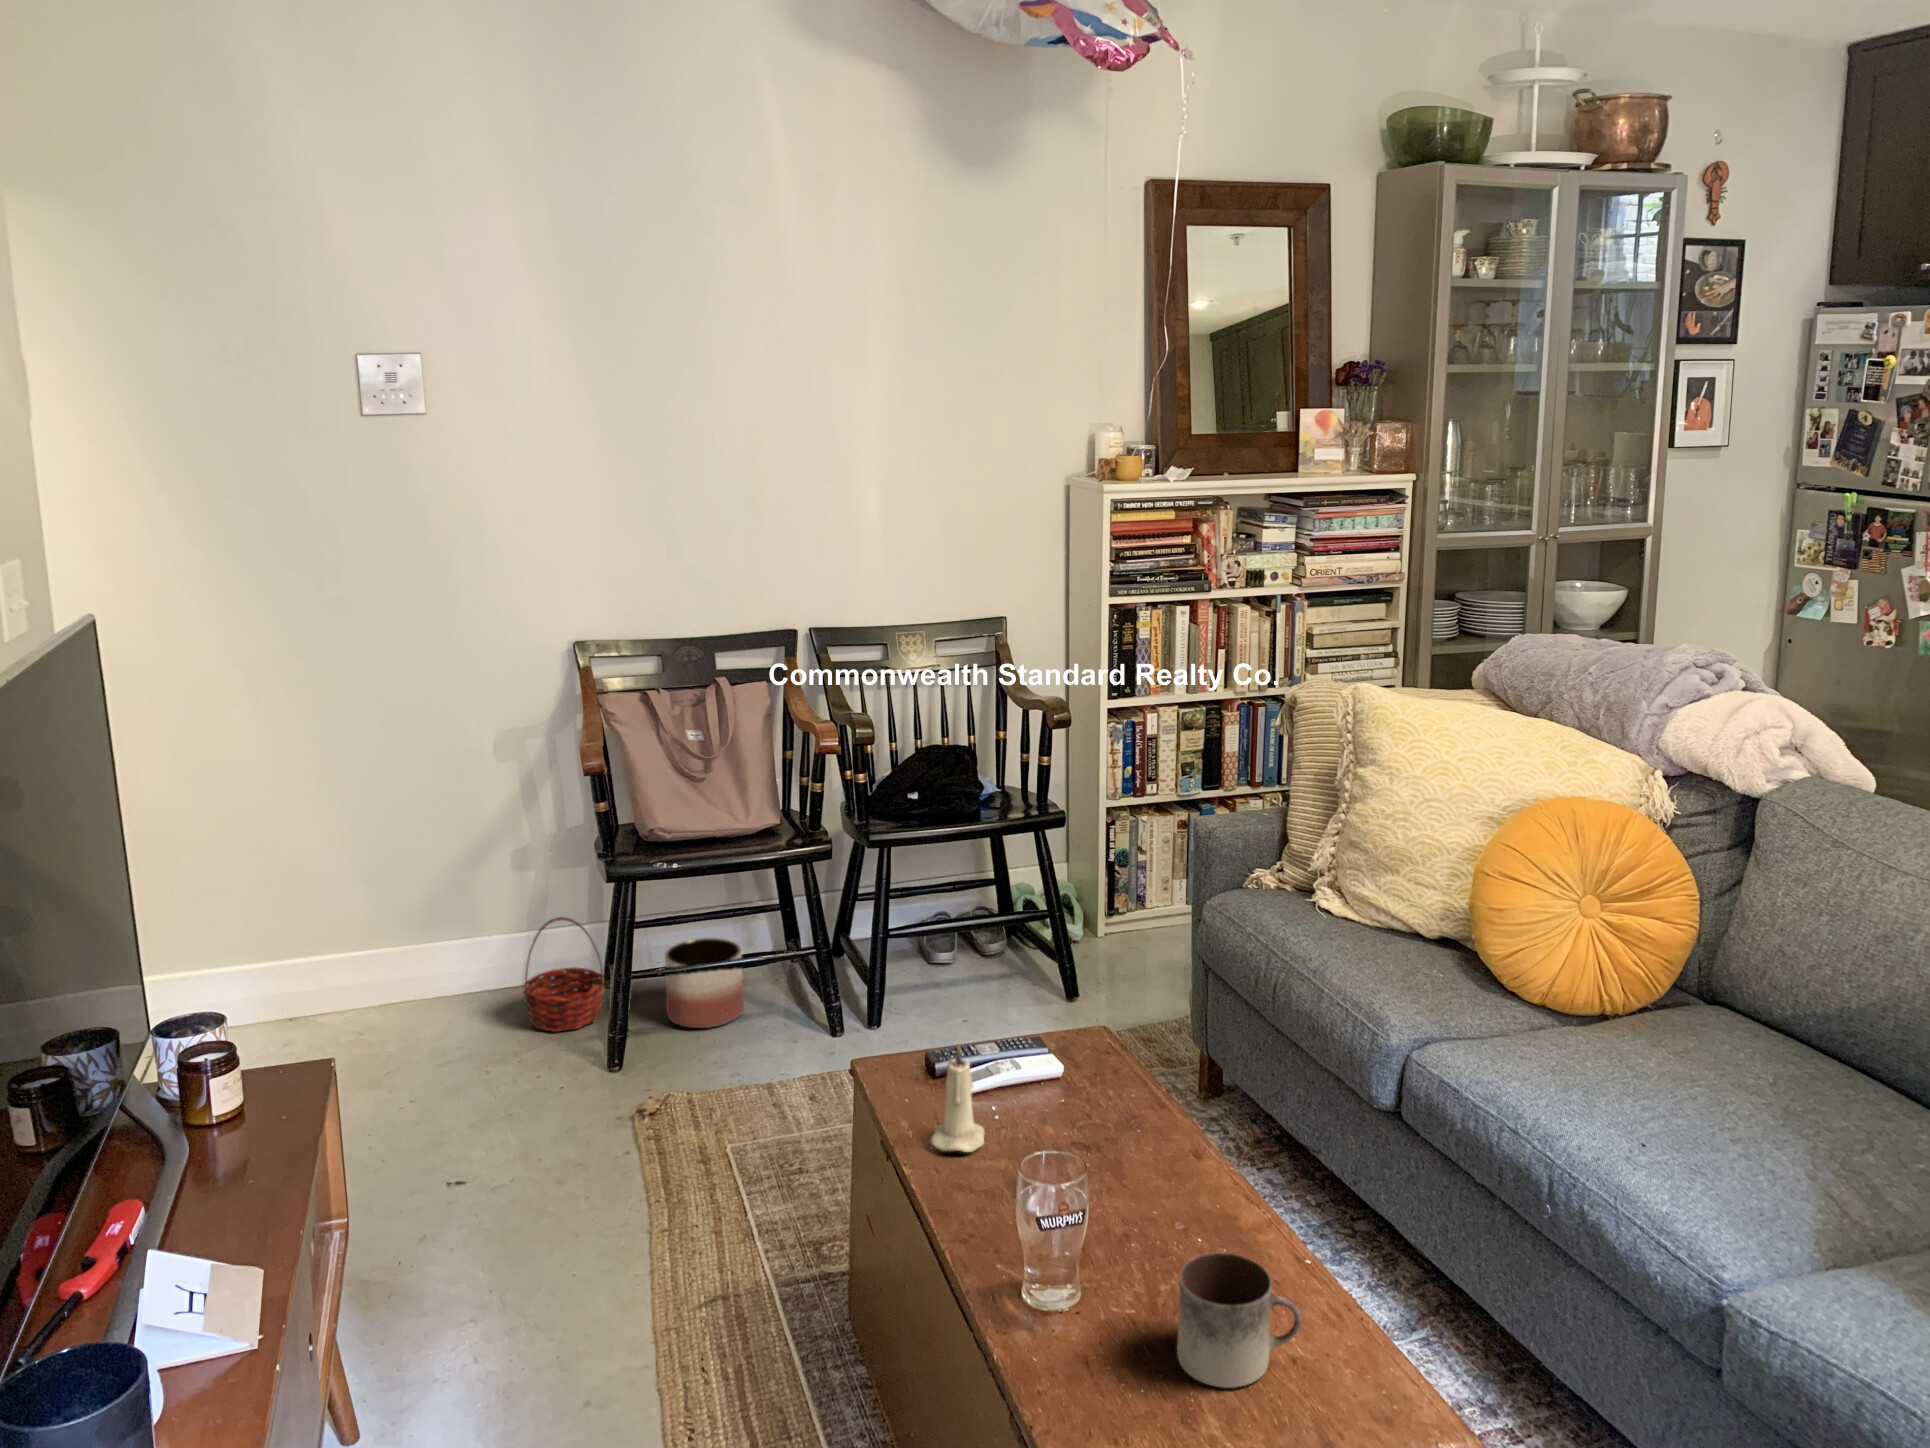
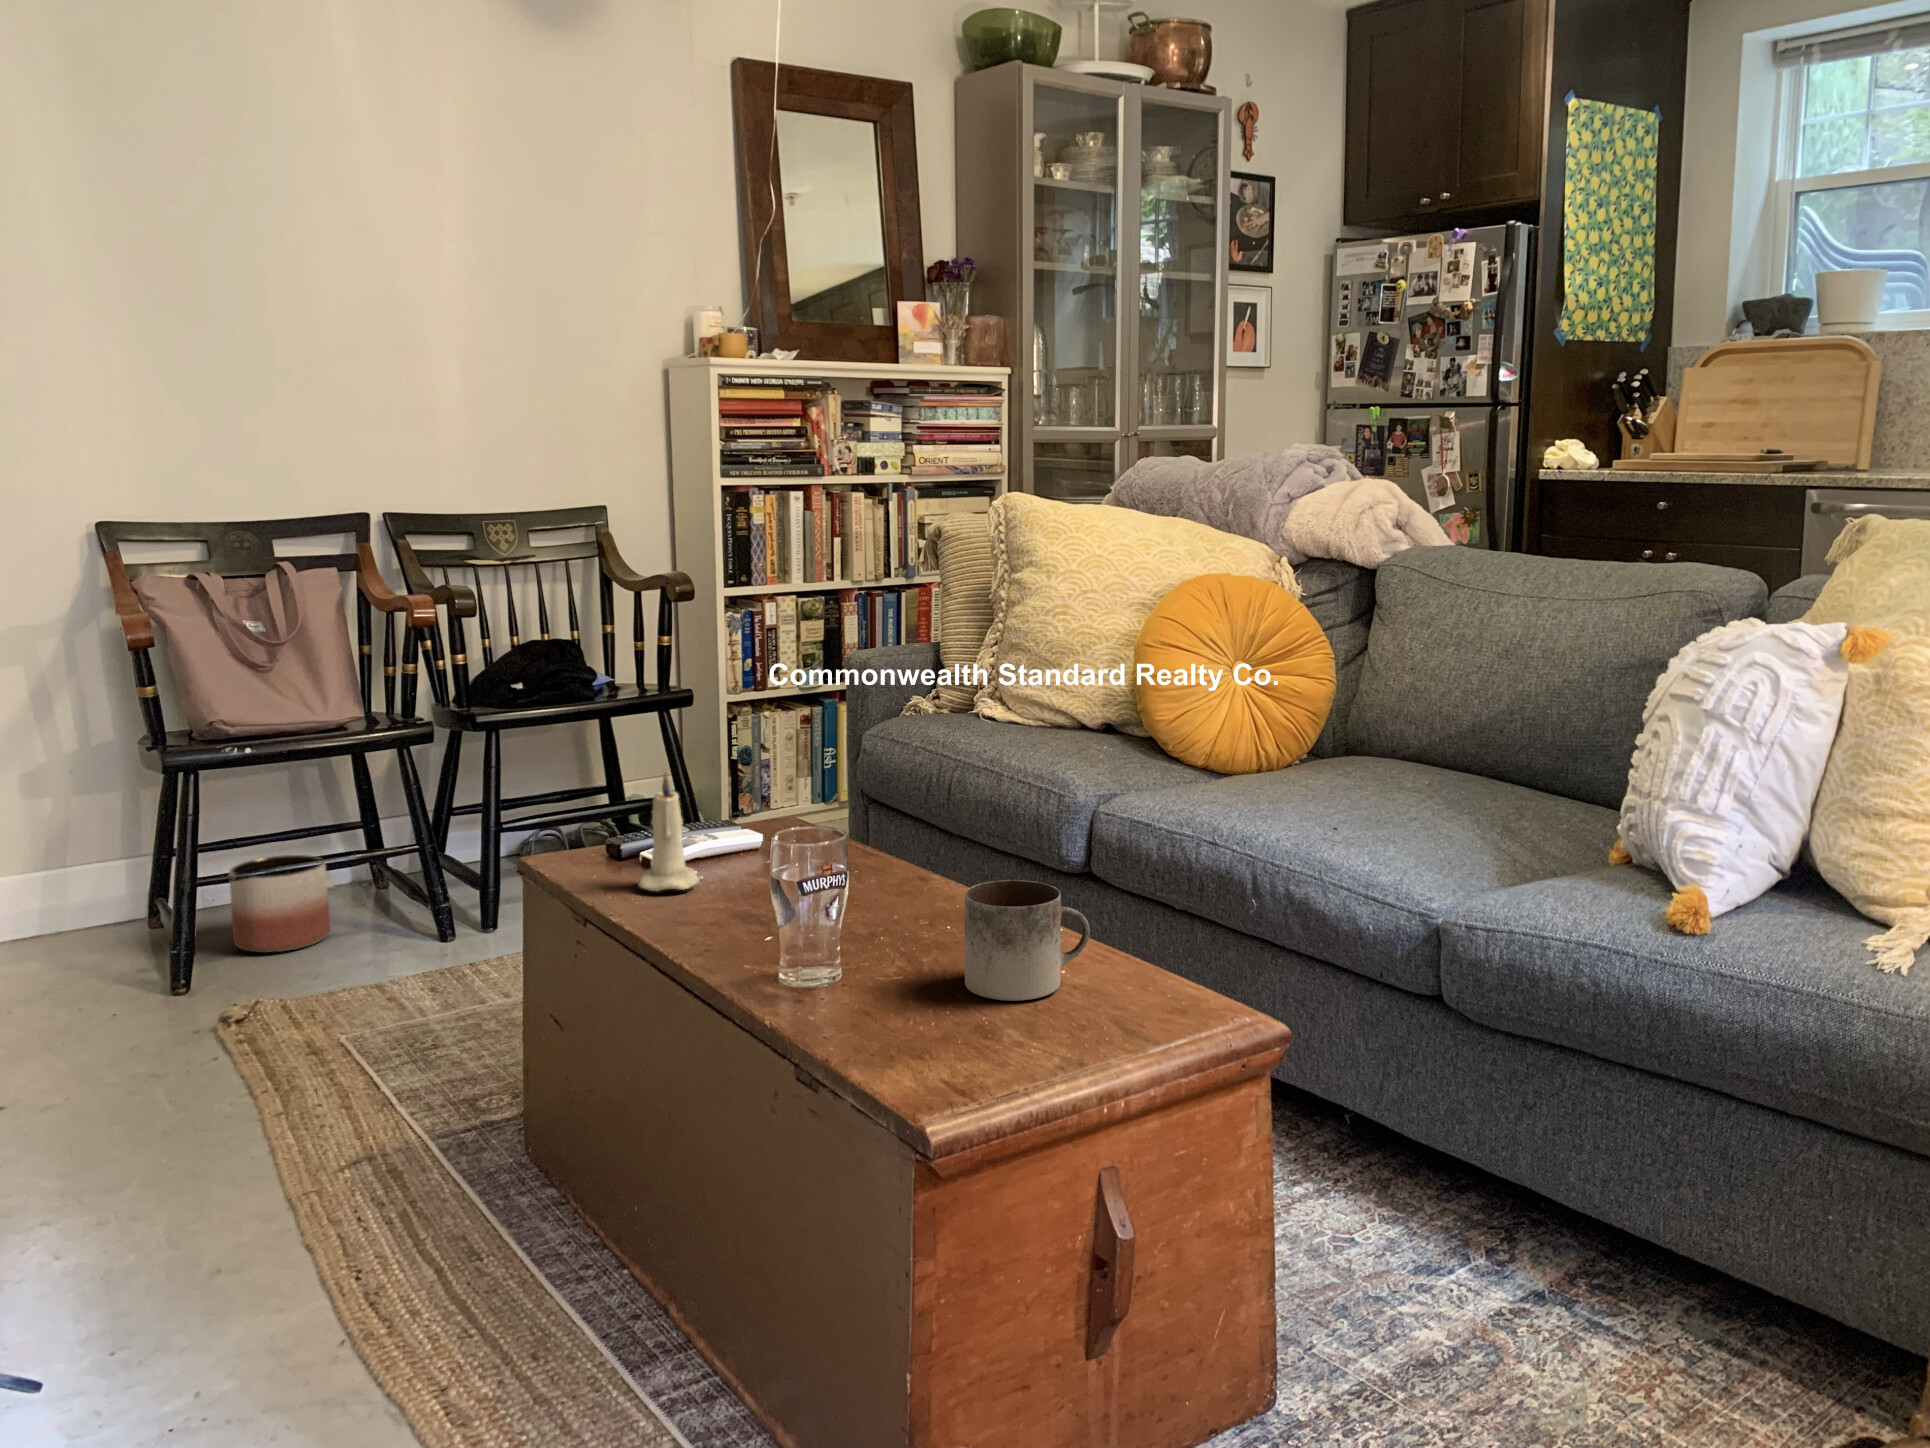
basket: present [523,917,604,1031] -> none [40,837,150,974]

